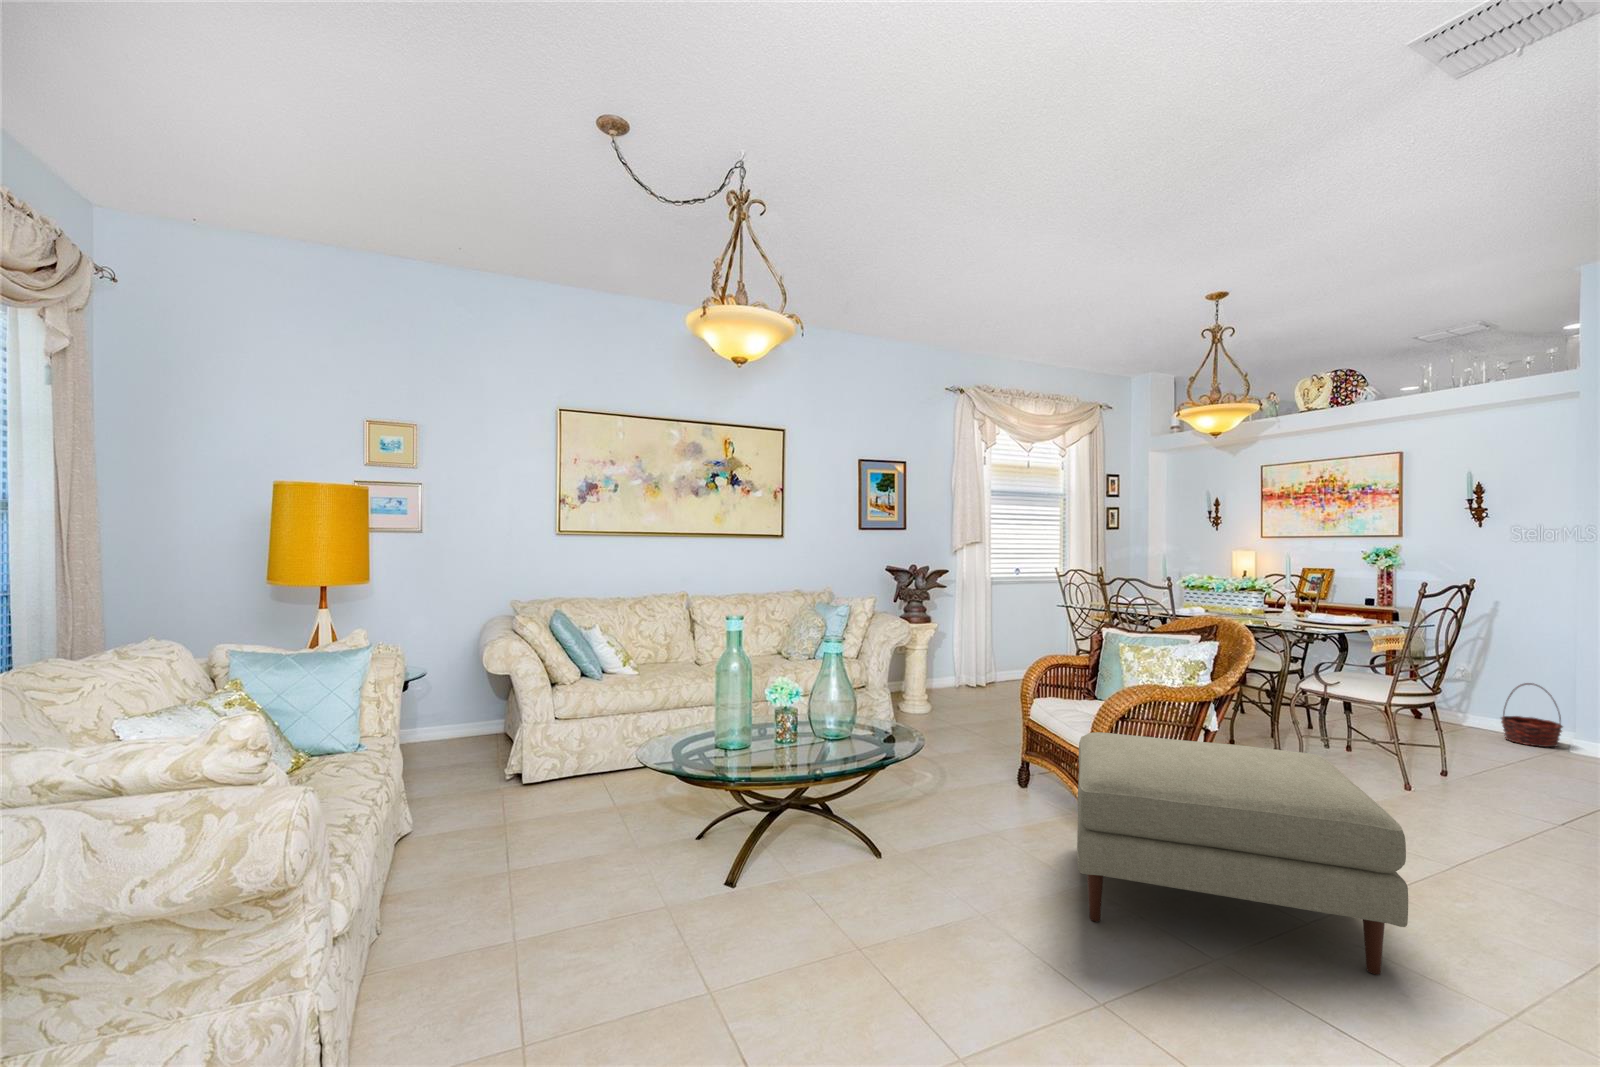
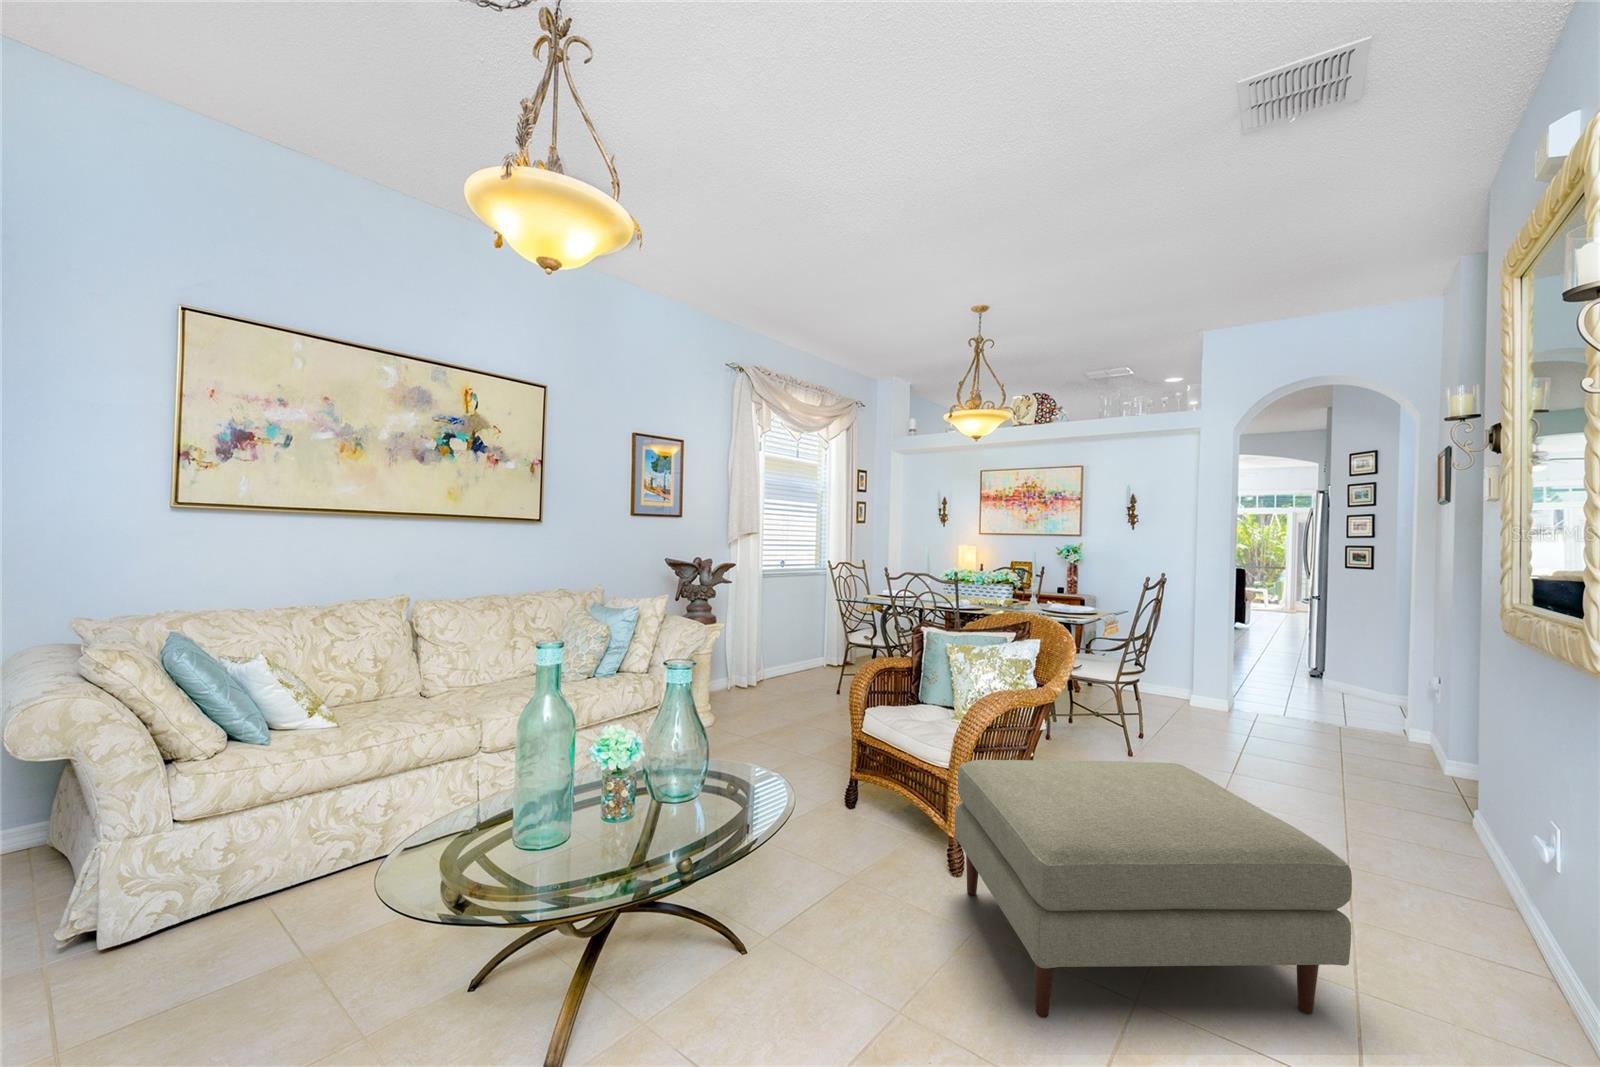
basket: present [1501,683,1563,747] -> none [1155,654,1195,703]

